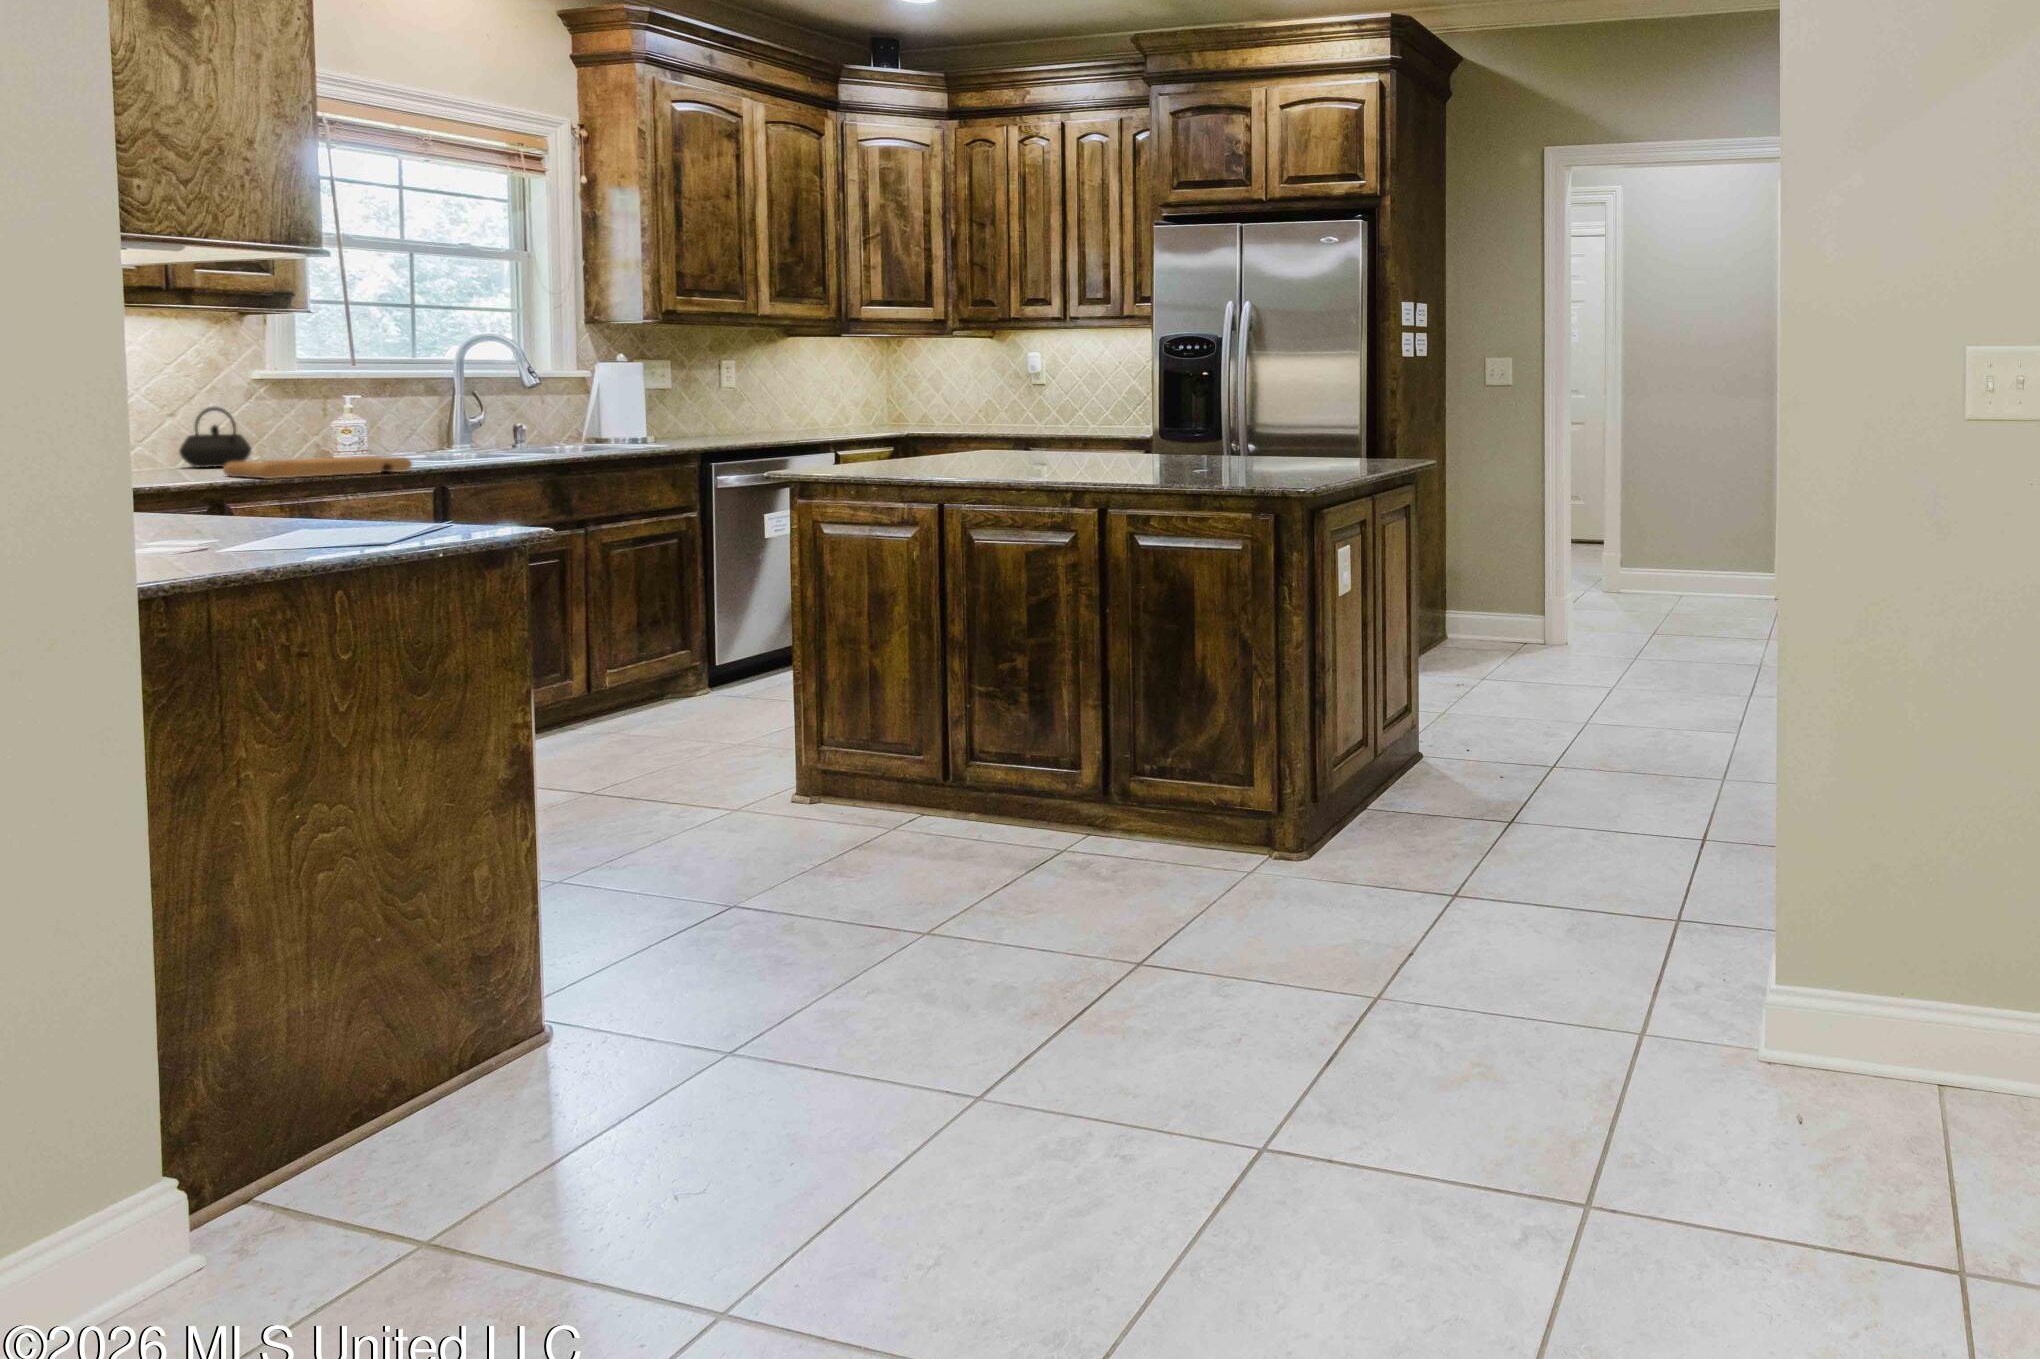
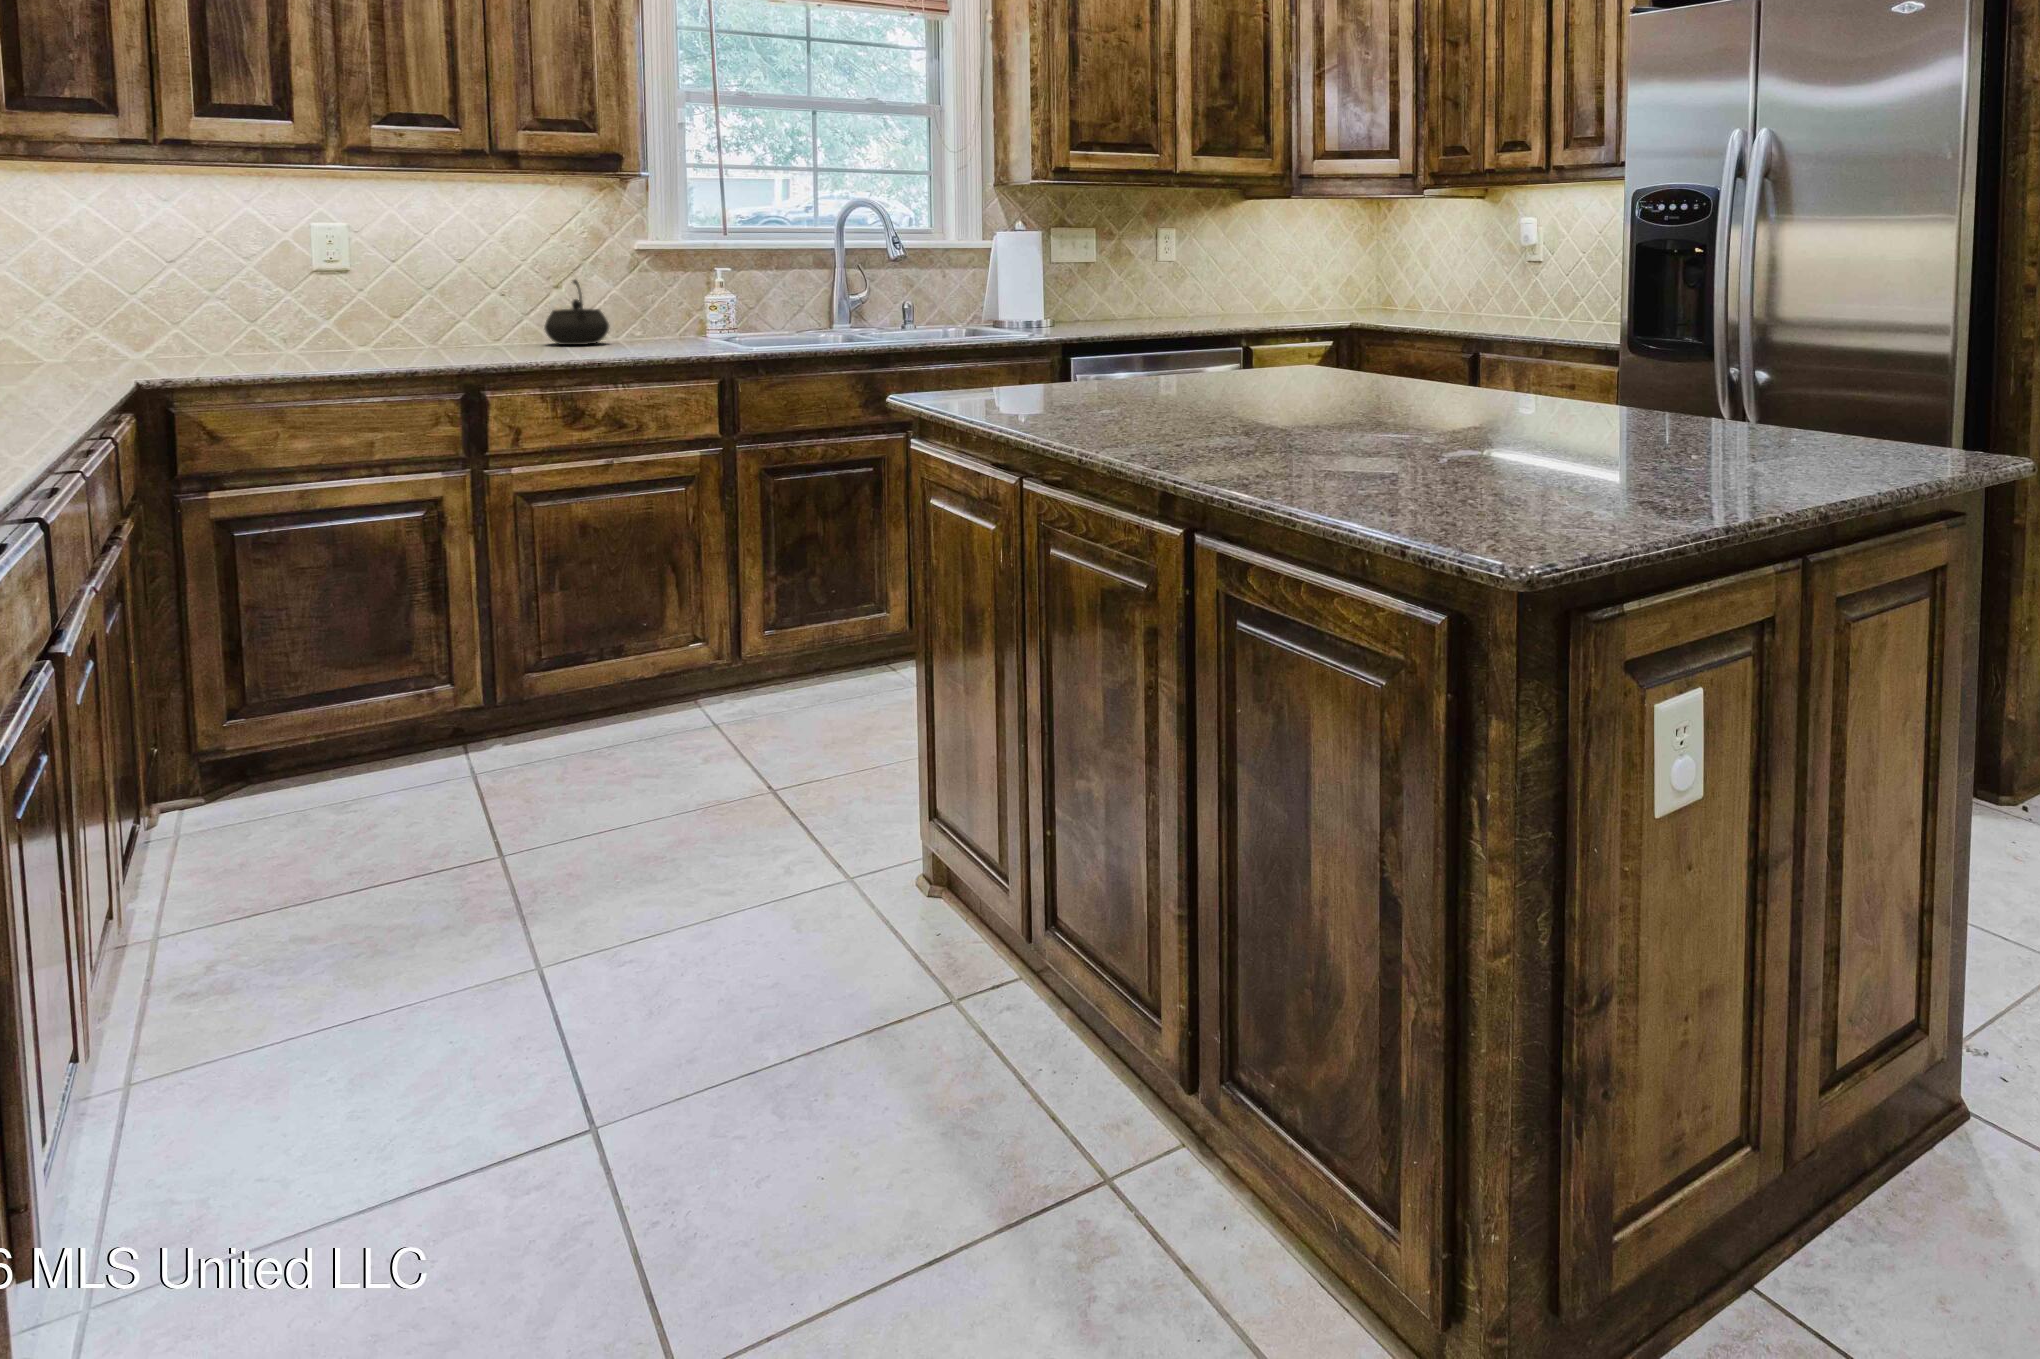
cutting board: present [223,456,412,479] -> none [488,340,658,368]

